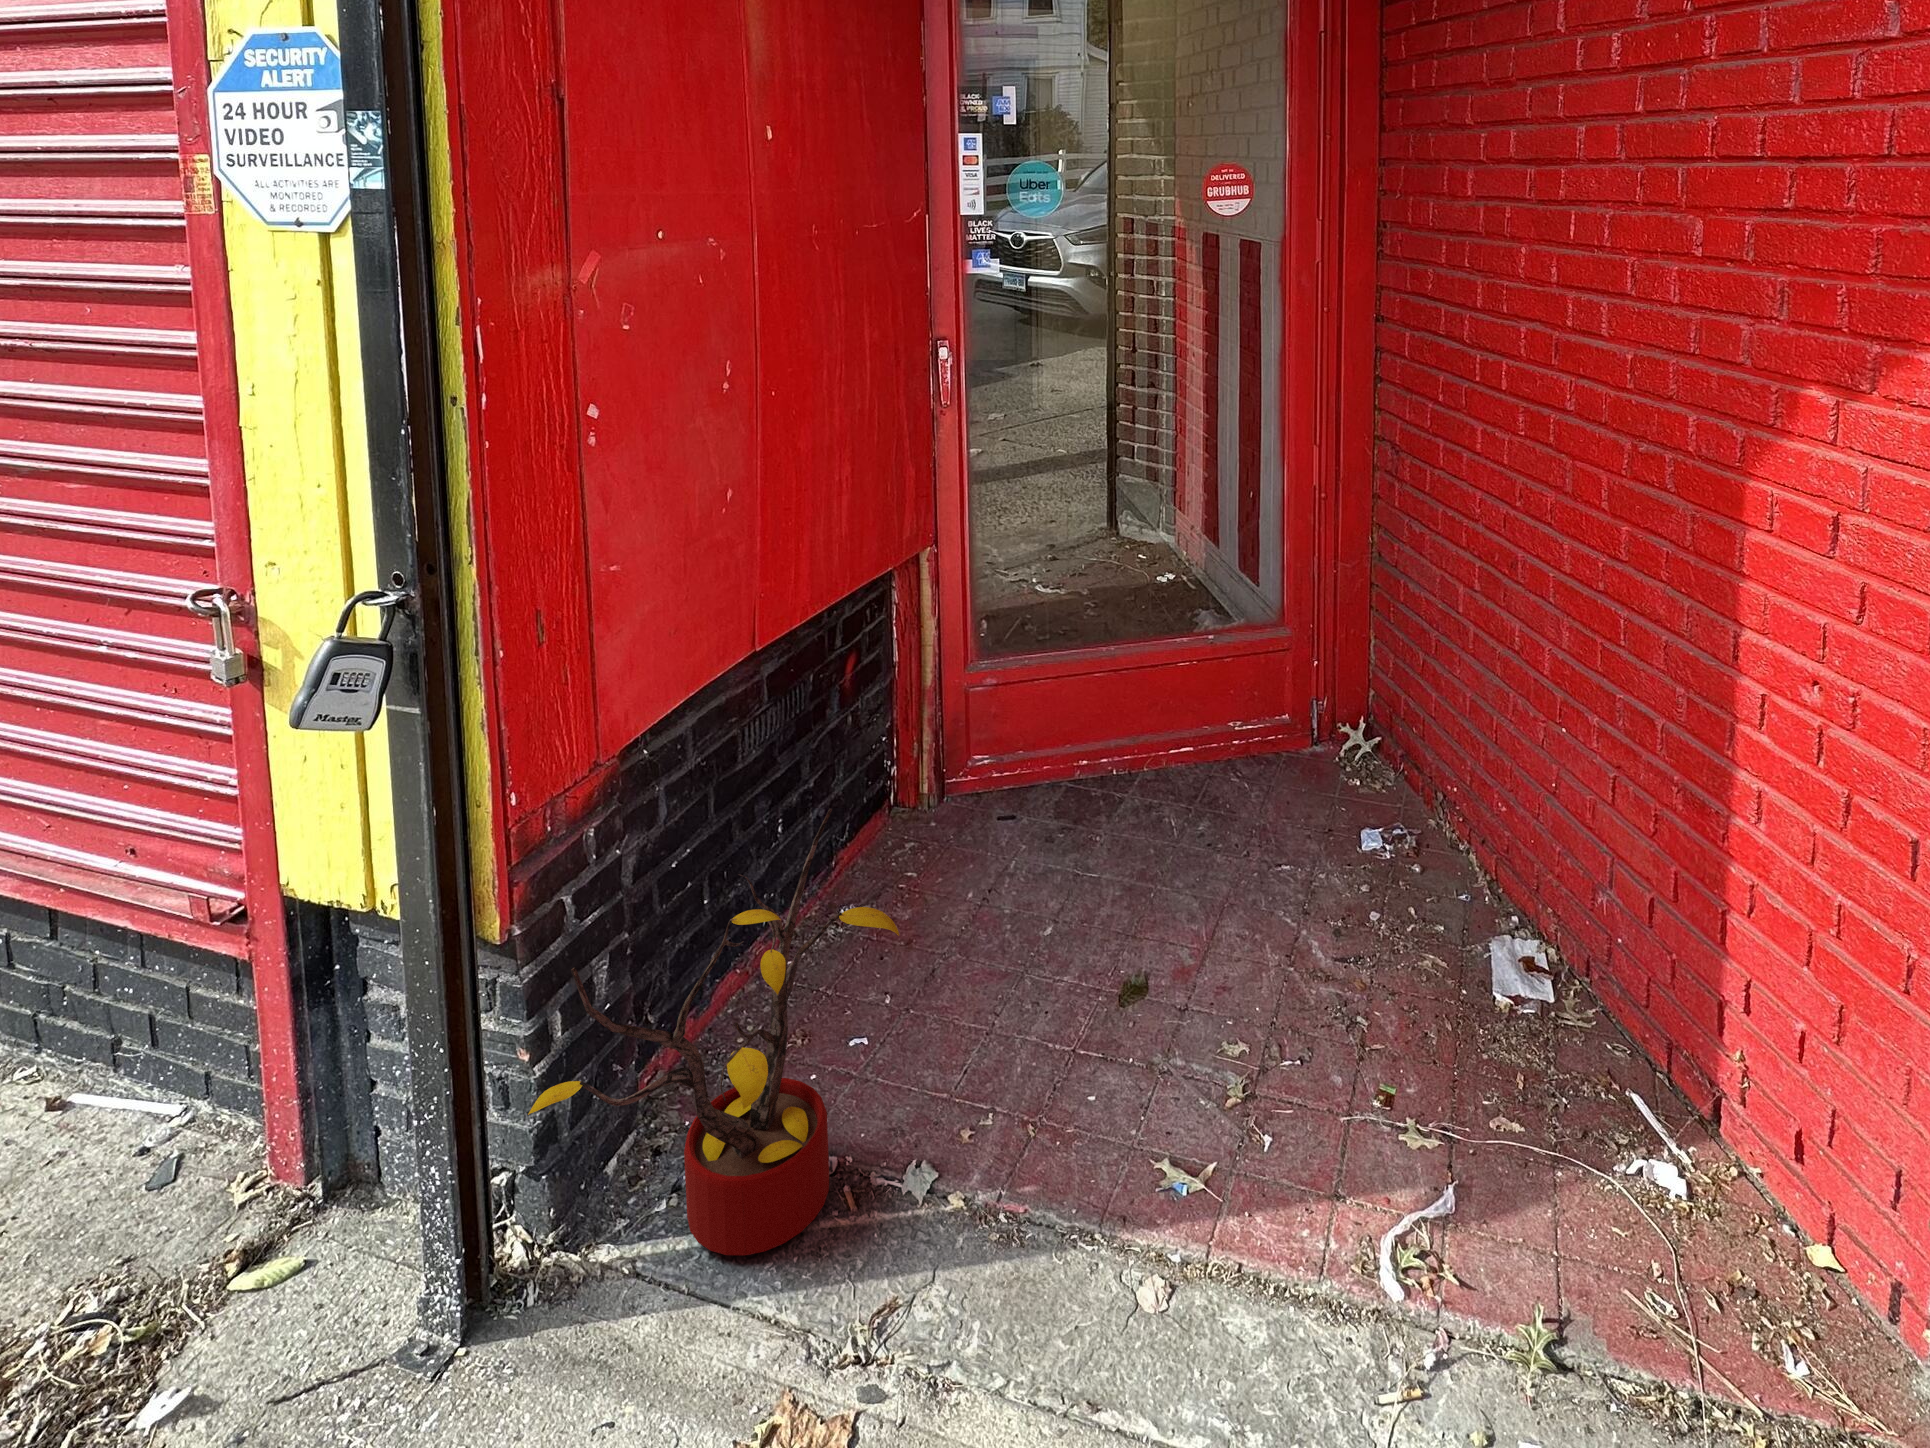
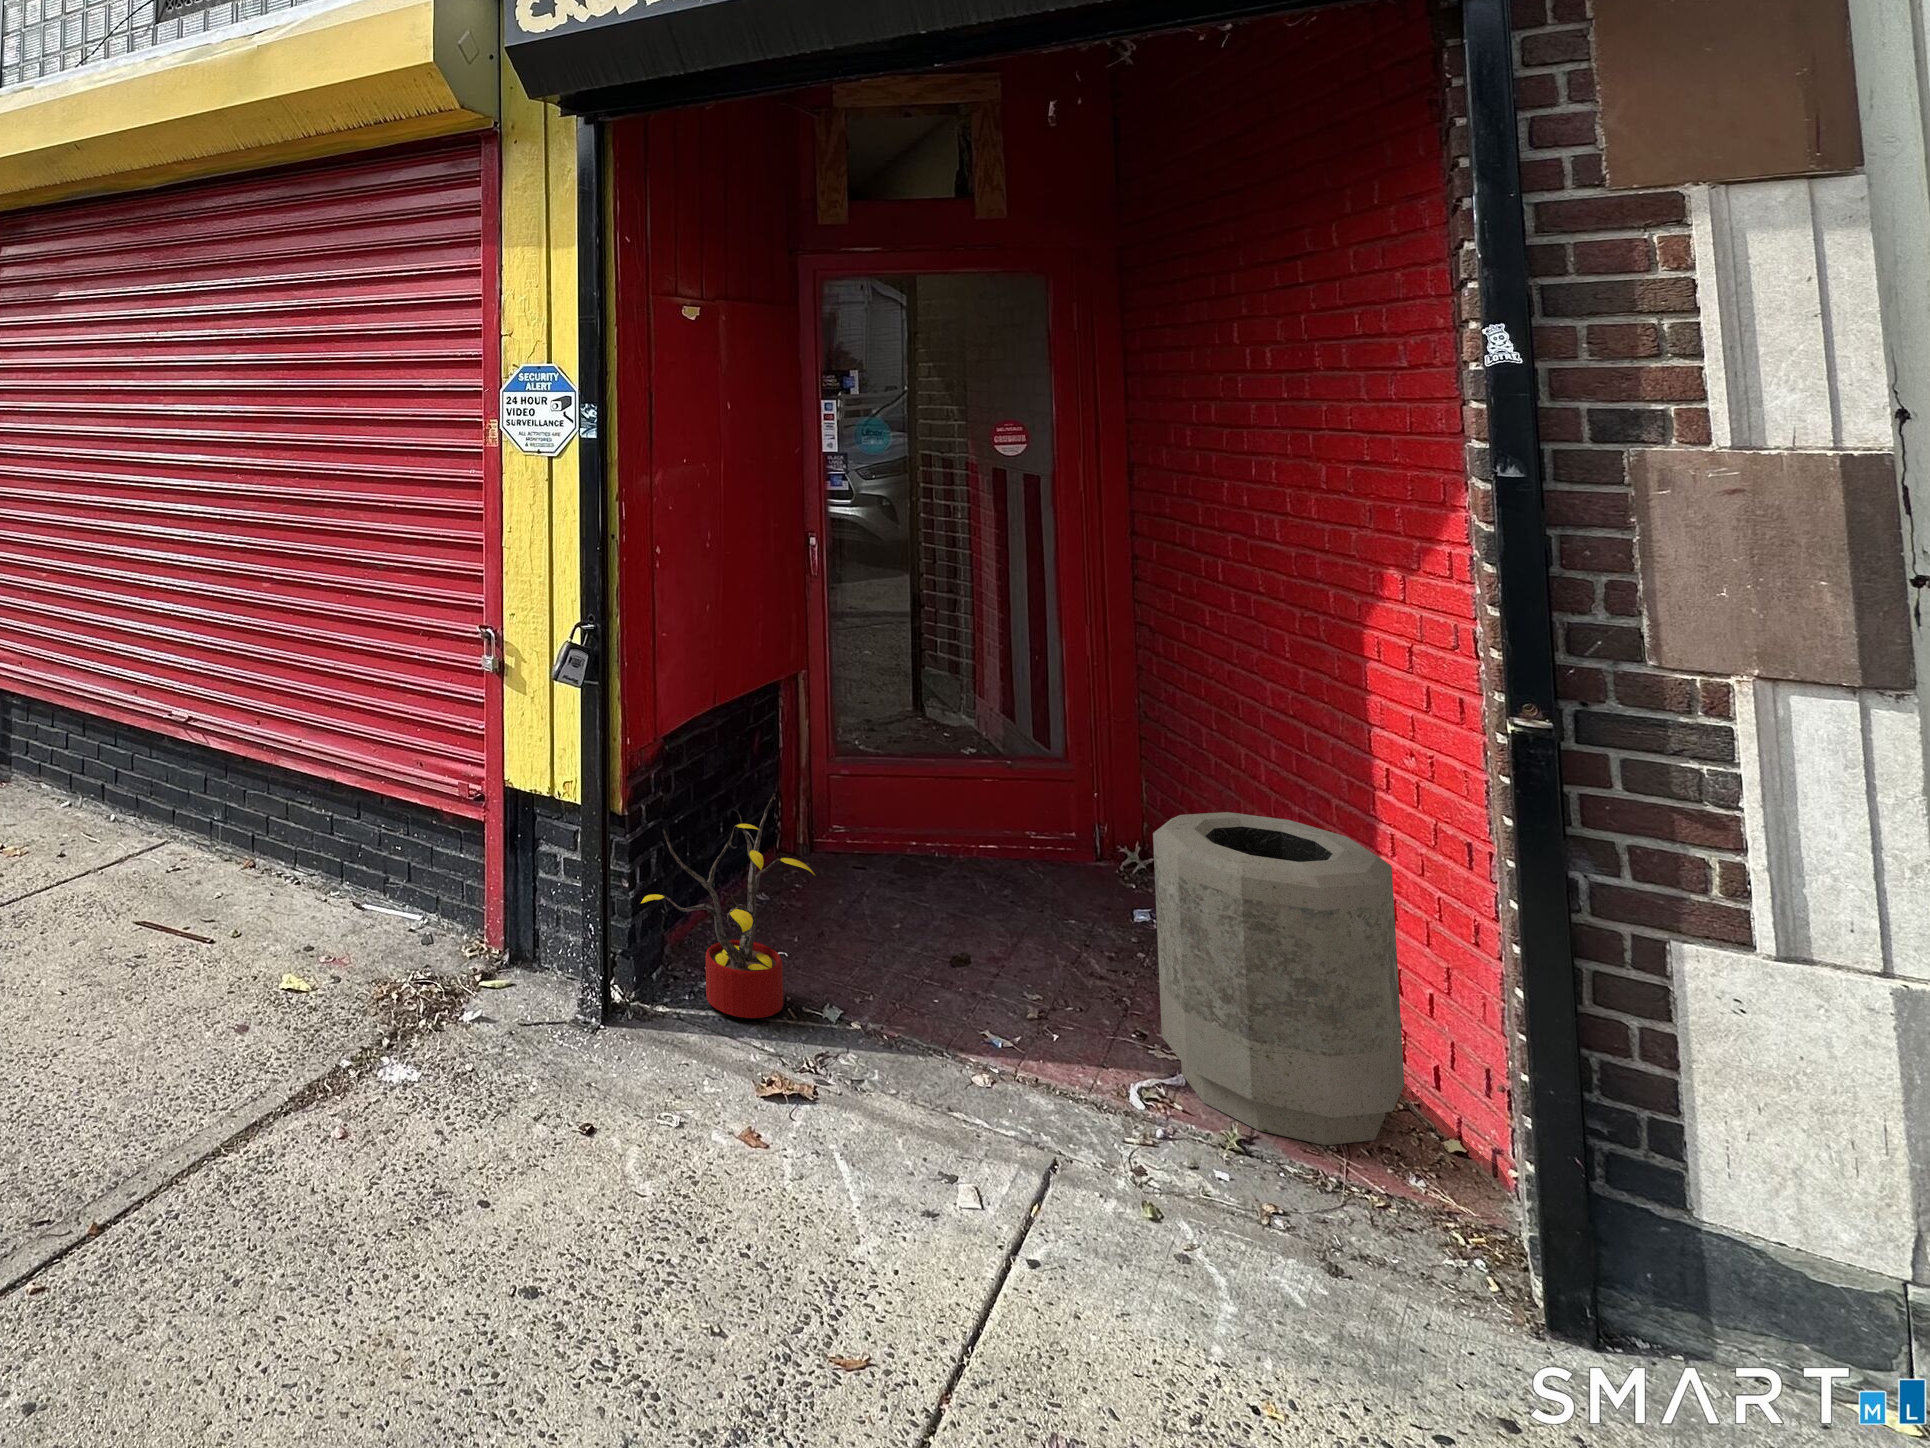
trash can: none [1426,767,1783,1329] -> present [1153,812,1404,1145]

